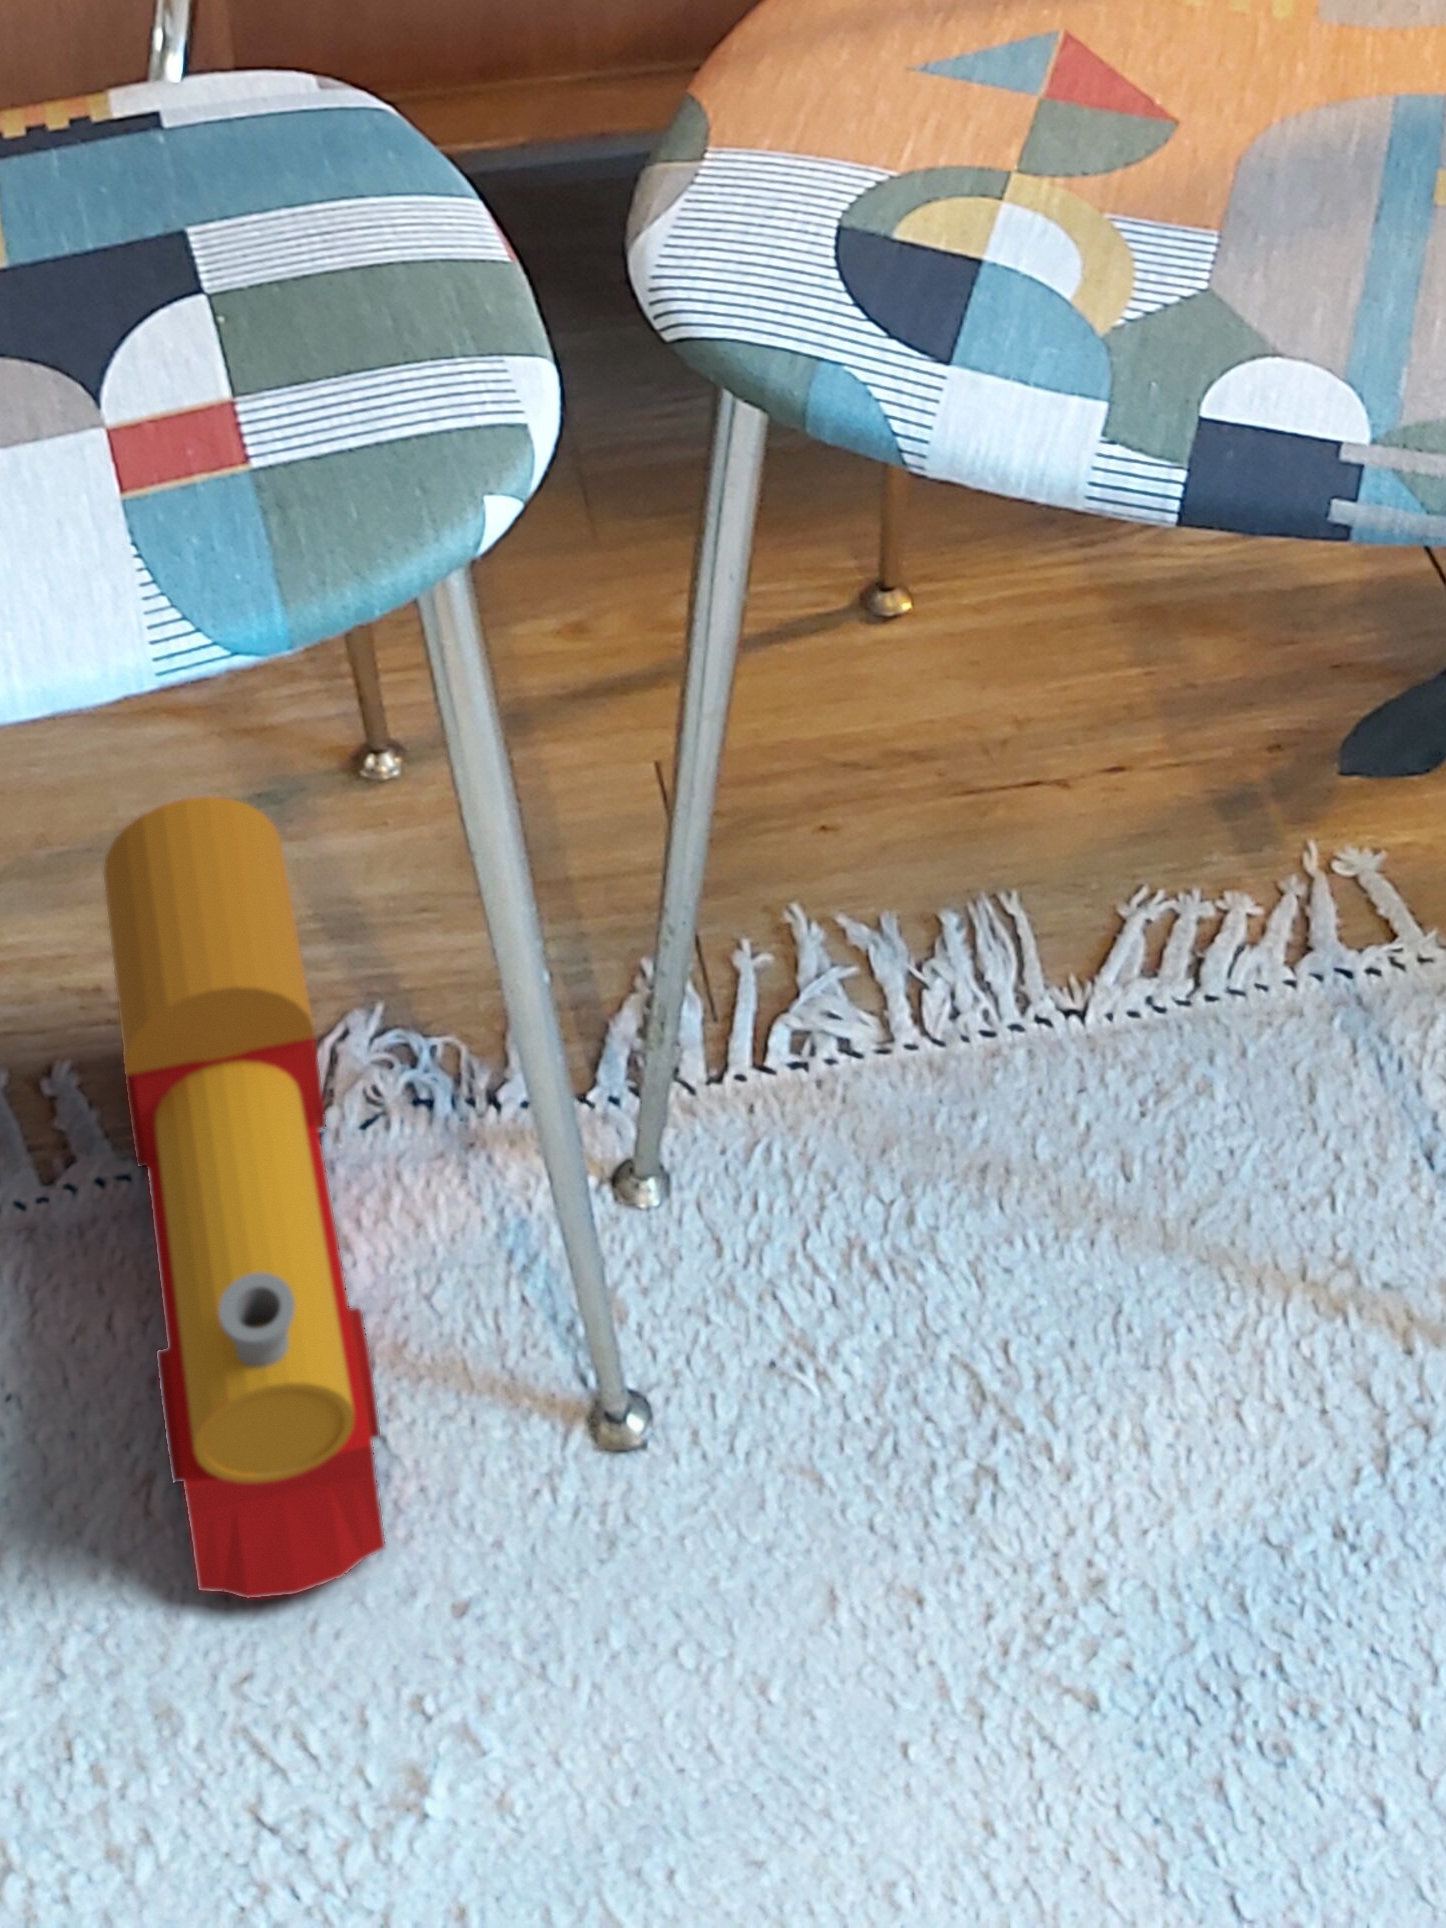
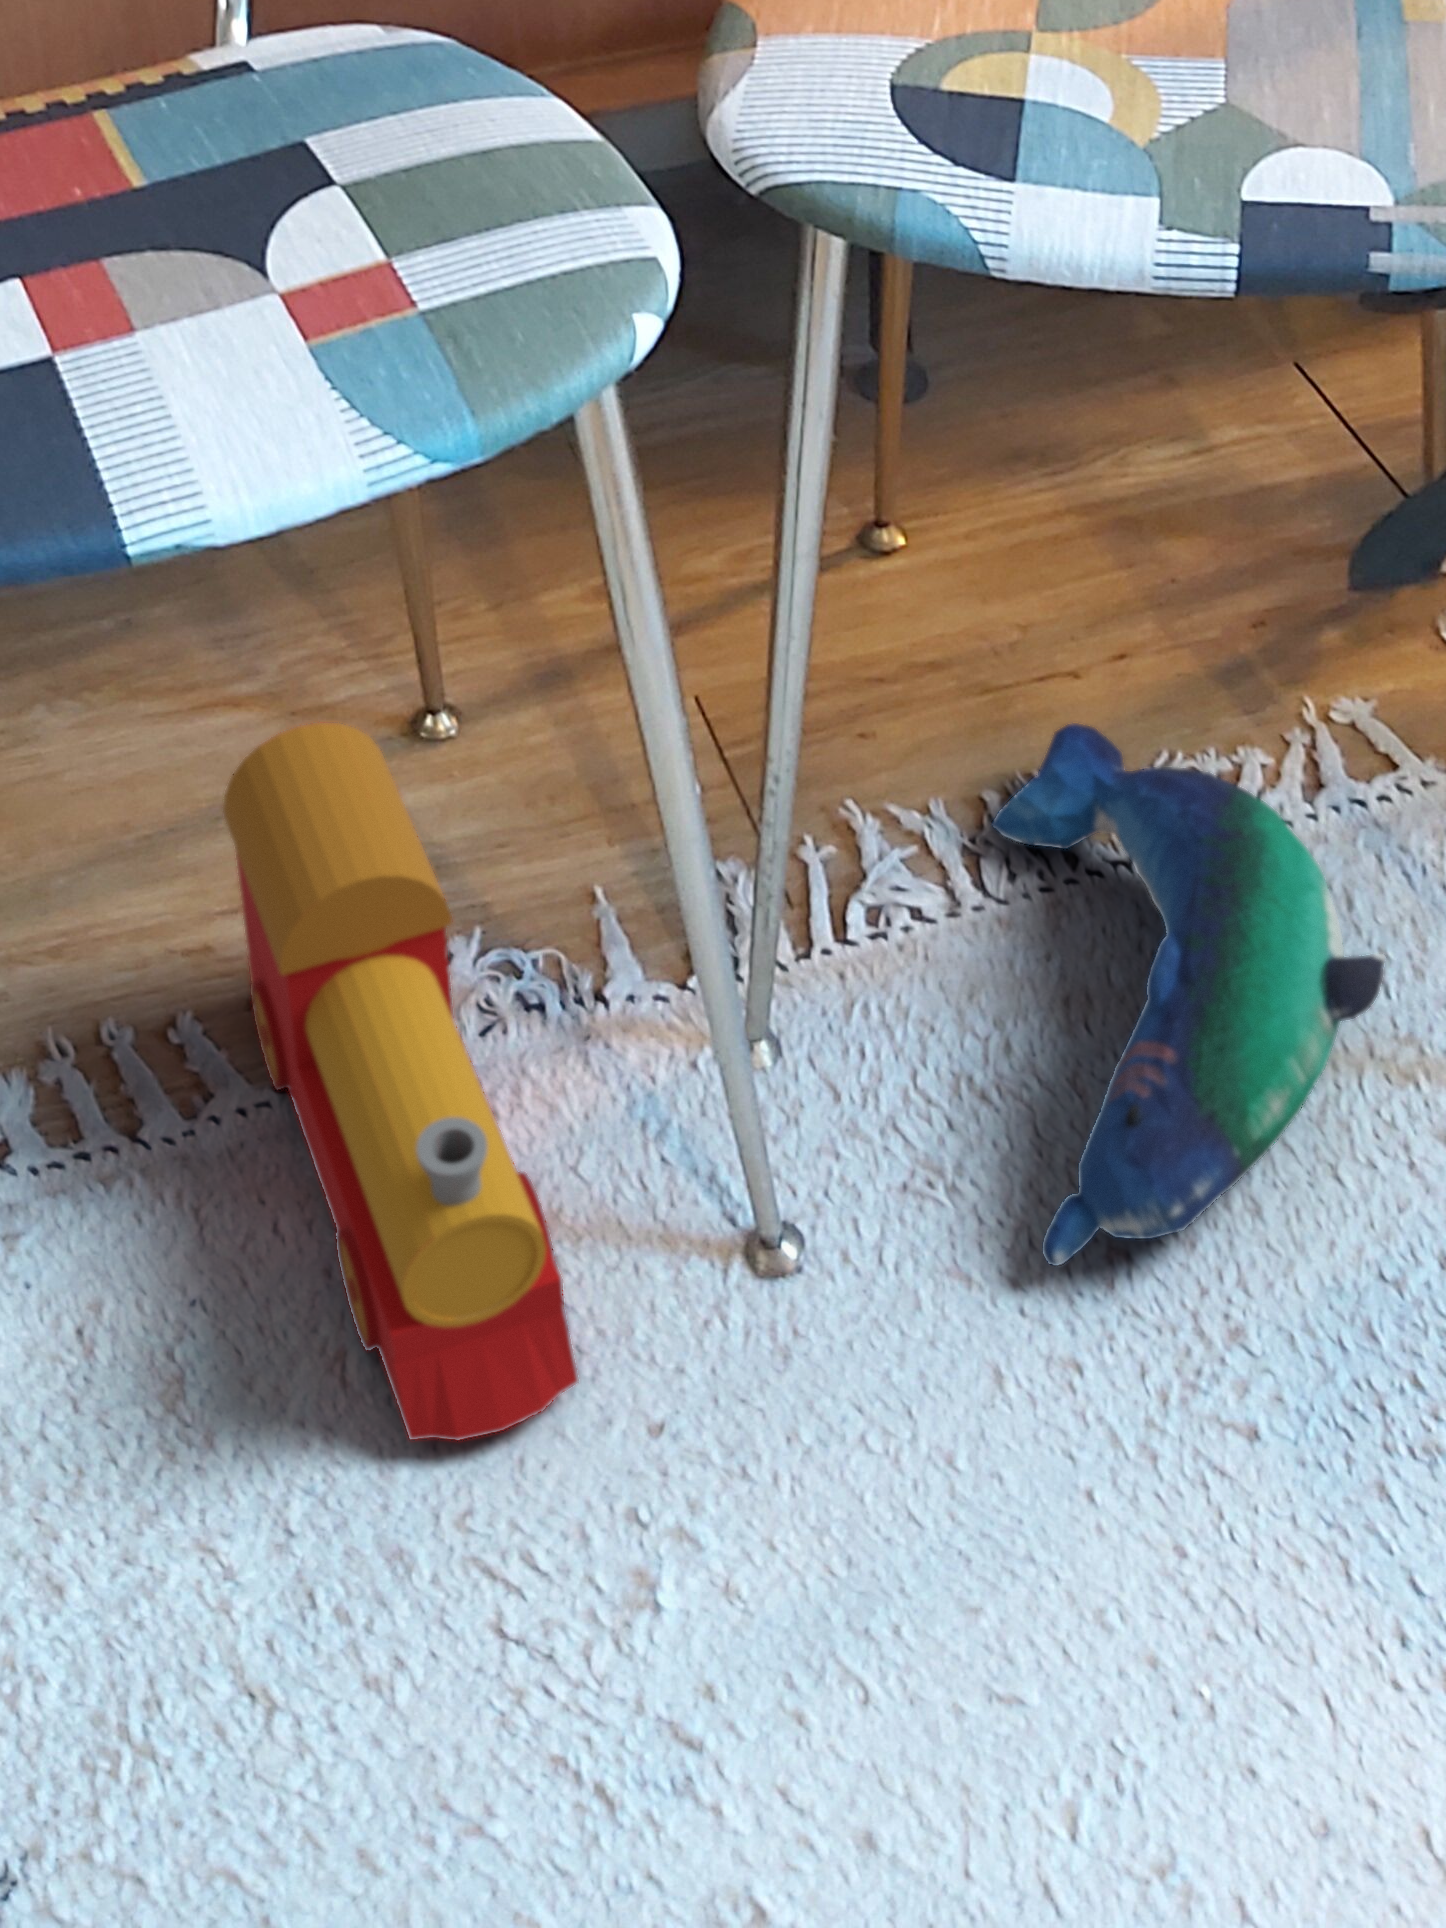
plush toy: none [900,851,1316,1482] -> present [992,723,1385,1266]

